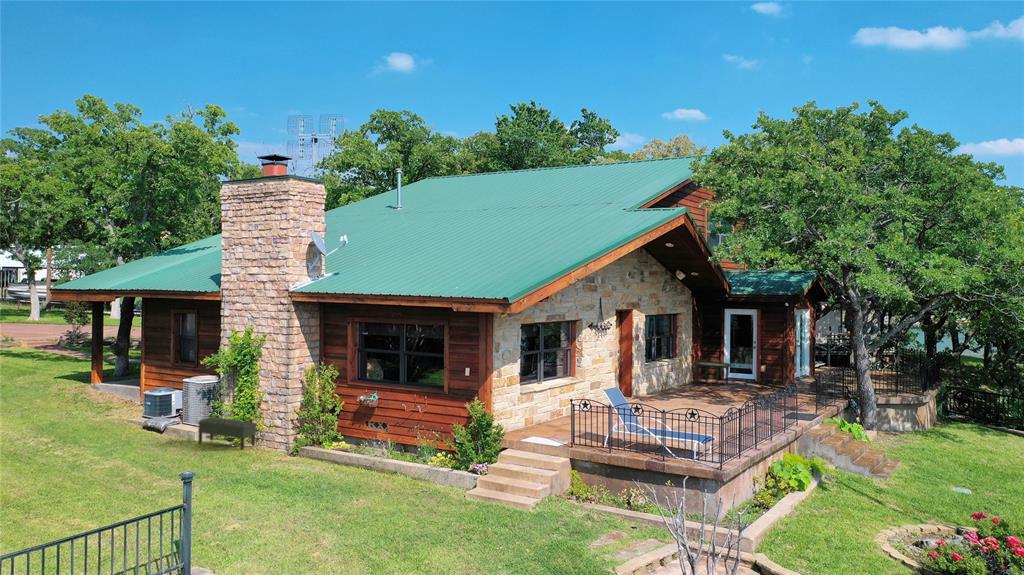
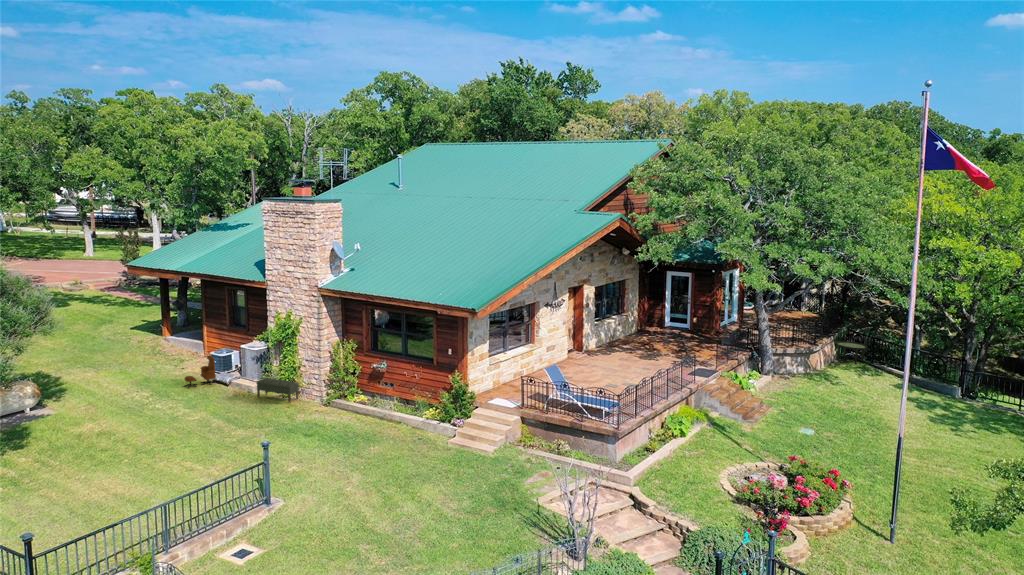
round table: present [695,361,731,386] -> present [836,341,868,364]
lounge chair: none [98,392,147,434] -> present [185,356,216,388]

